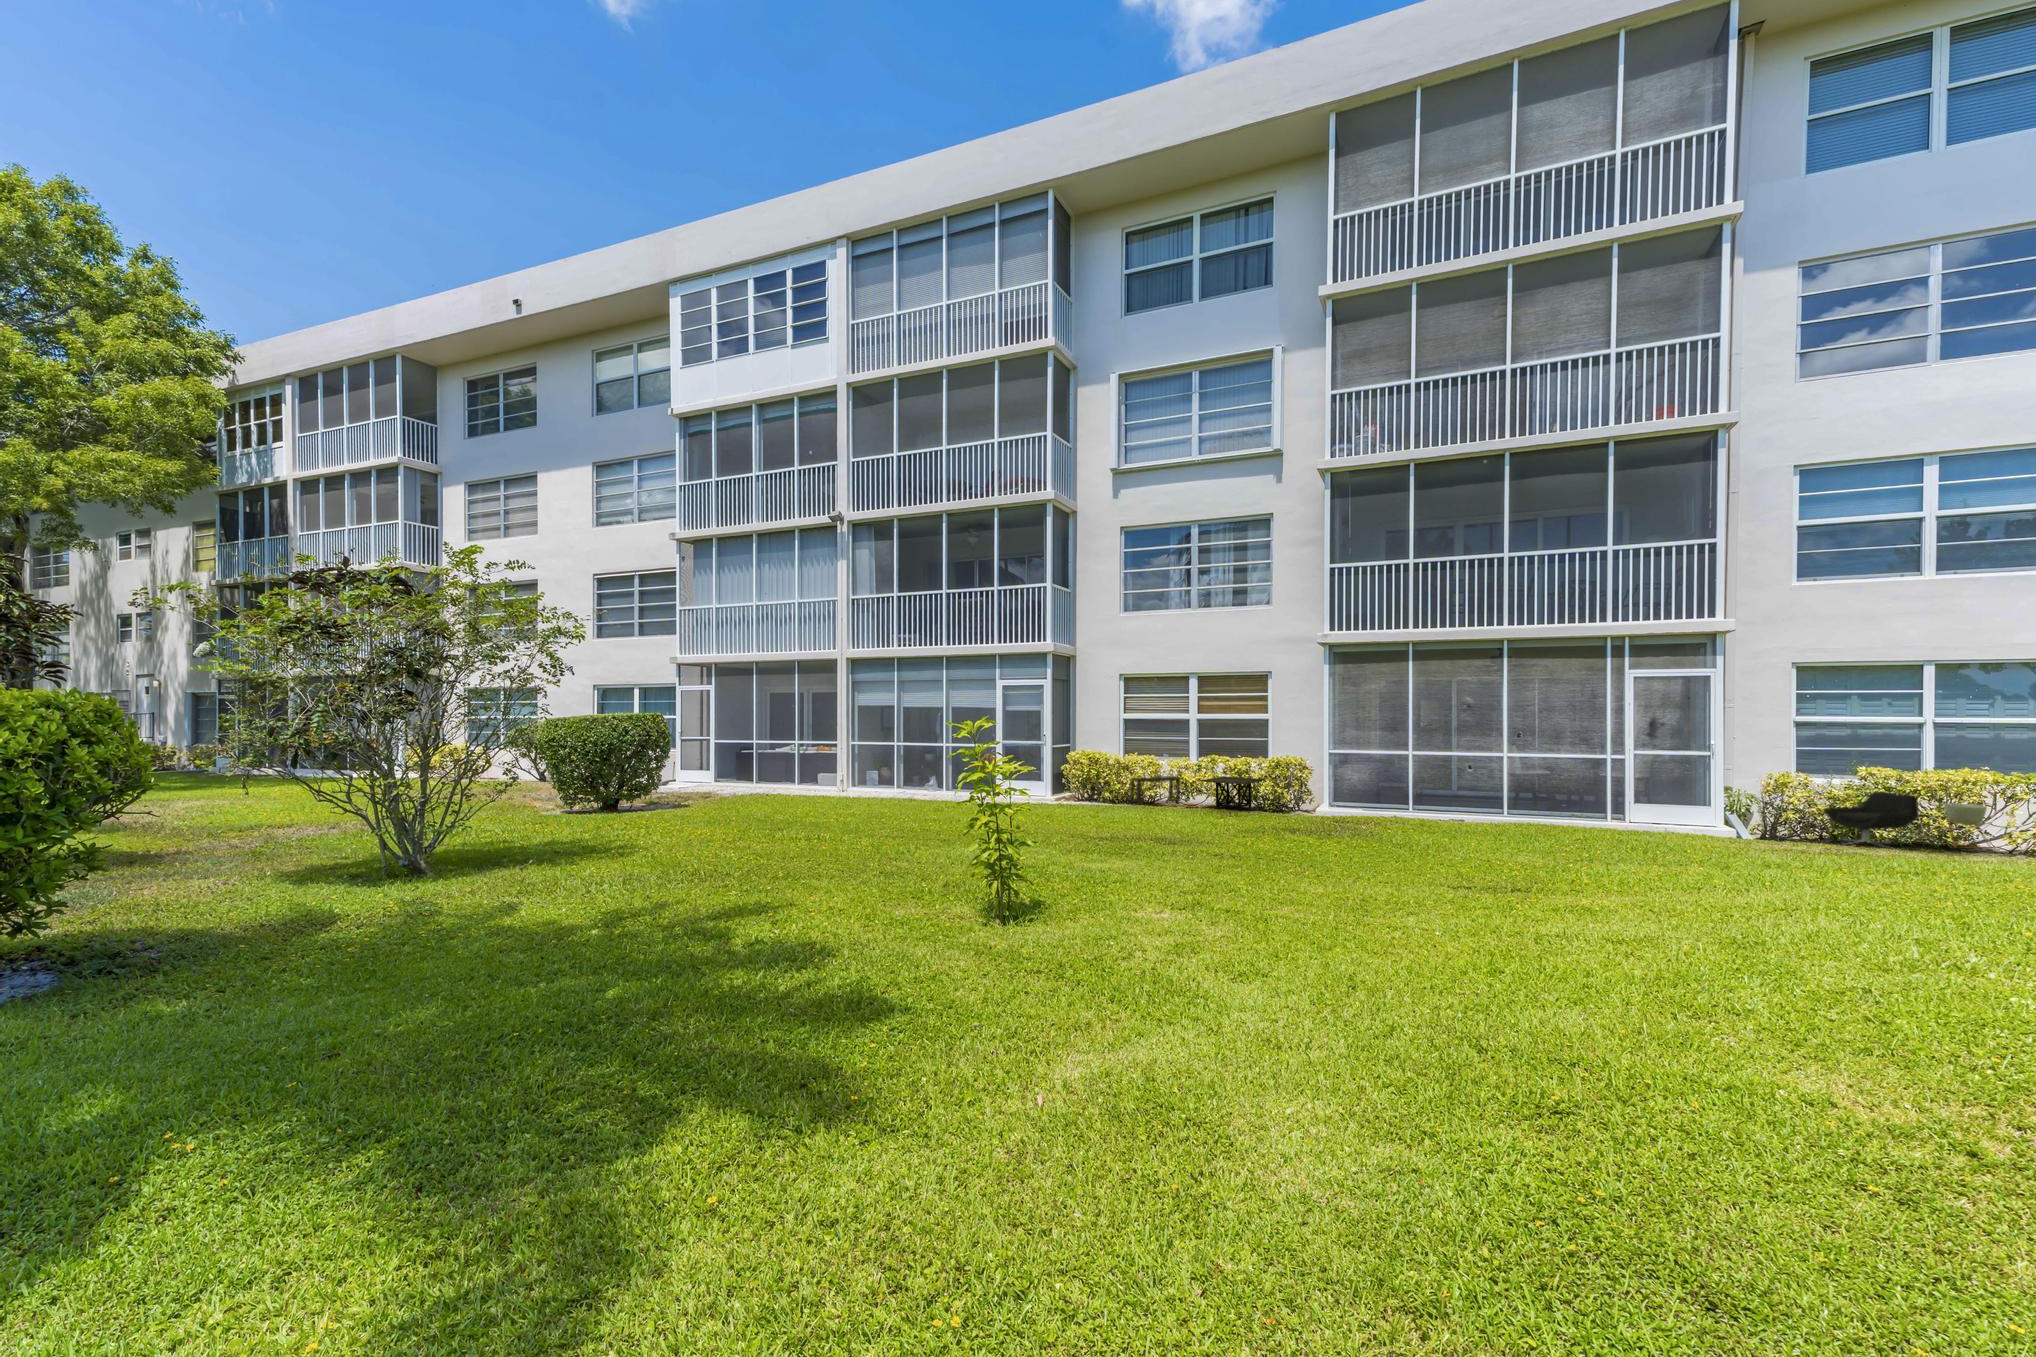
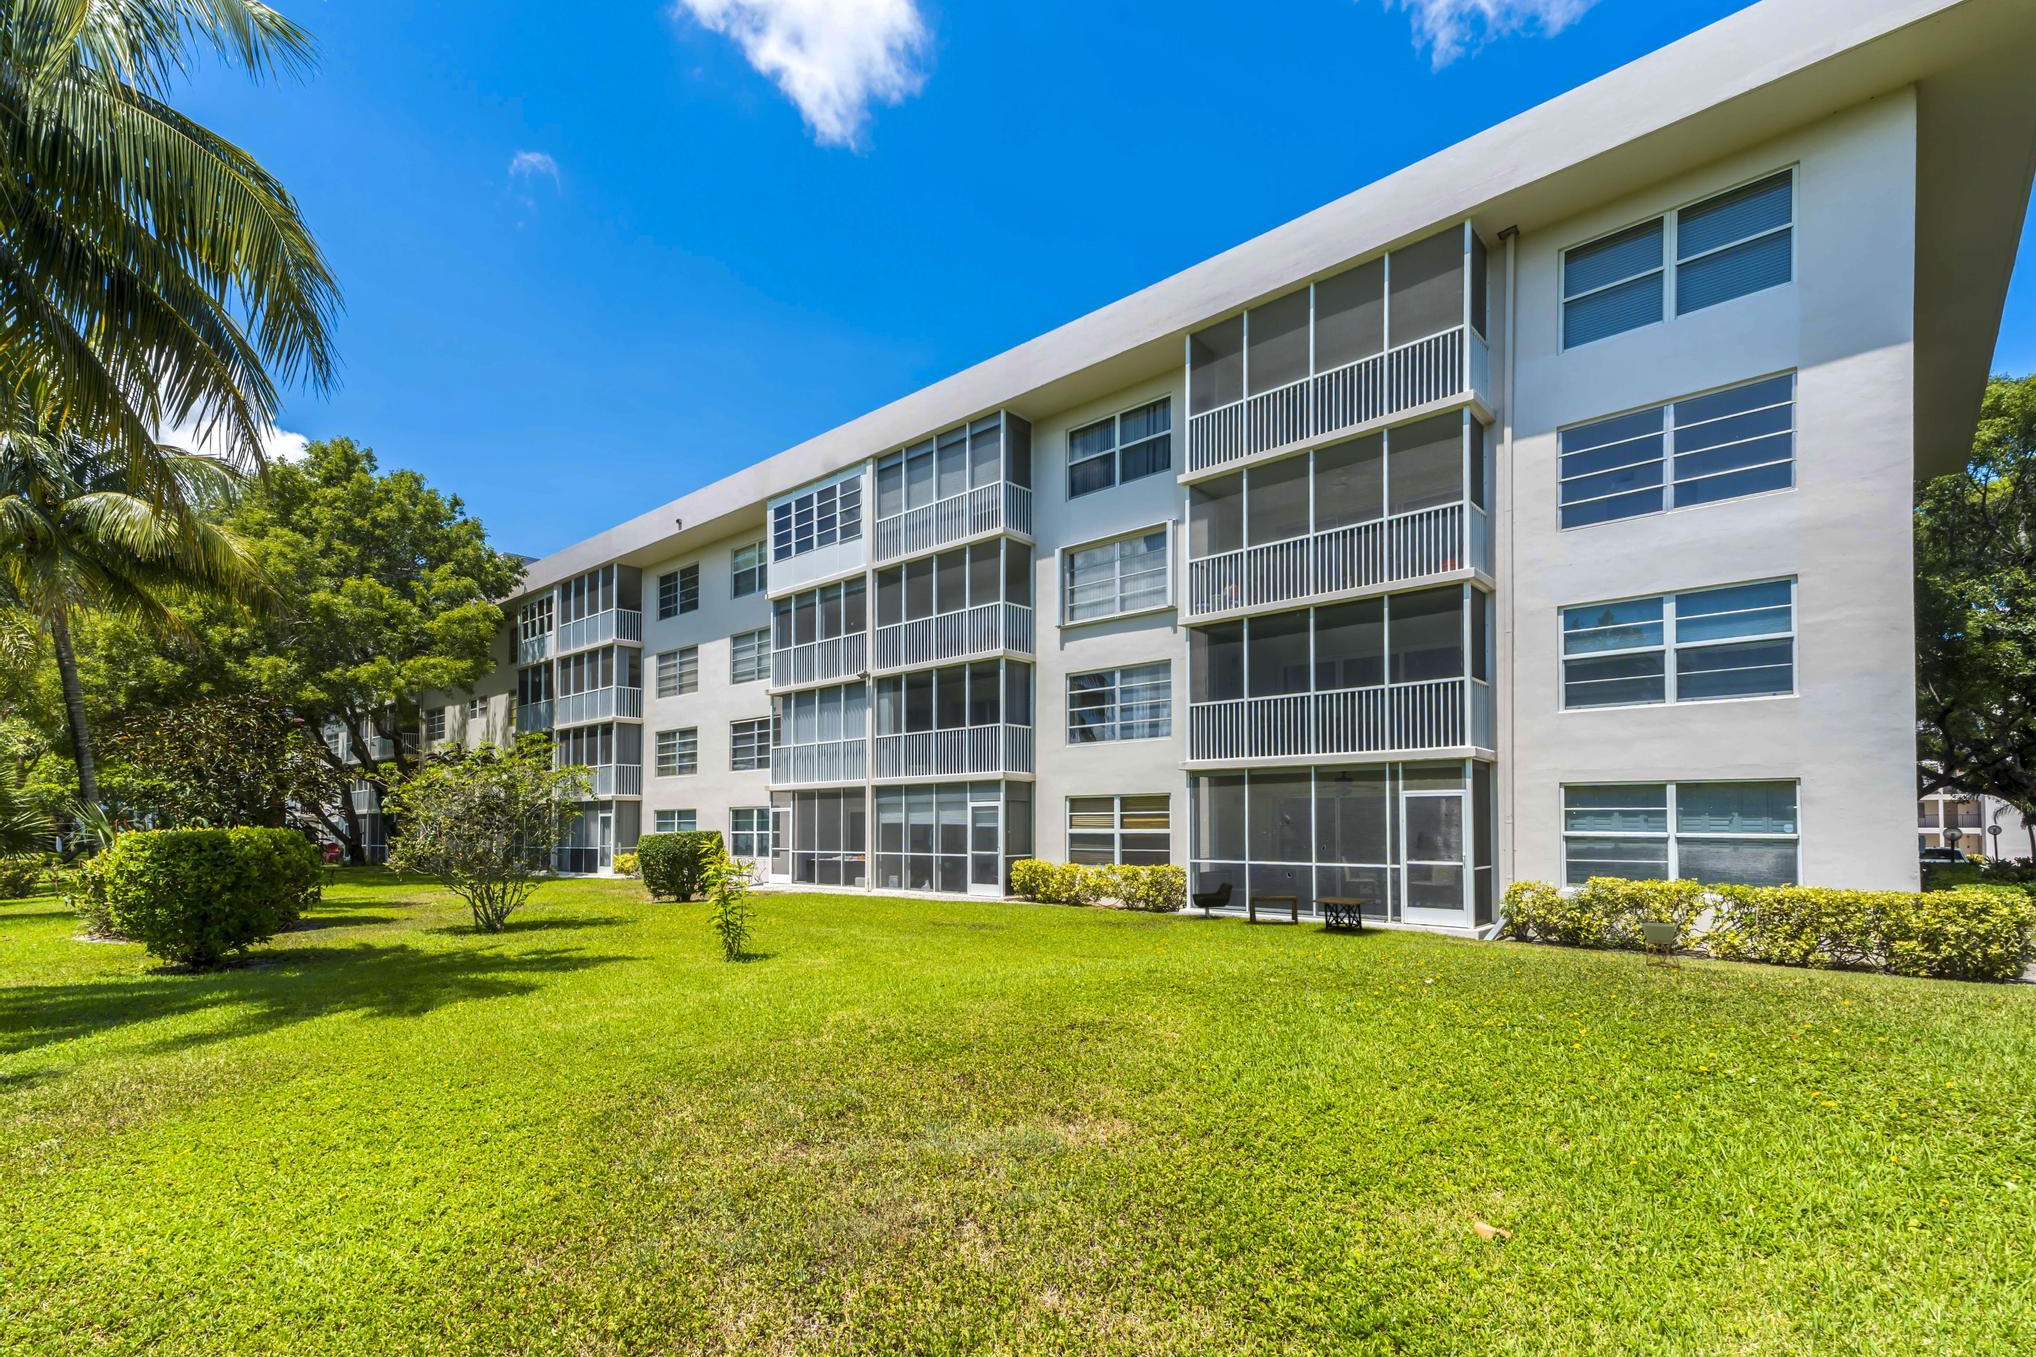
bench: present [1130,776,1180,805] -> present [1250,896,1298,924]
side table: present [1201,776,1266,811] -> present [1309,897,1375,932]
lounge chair: present [1823,792,1919,843] -> present [1192,882,1233,919]

